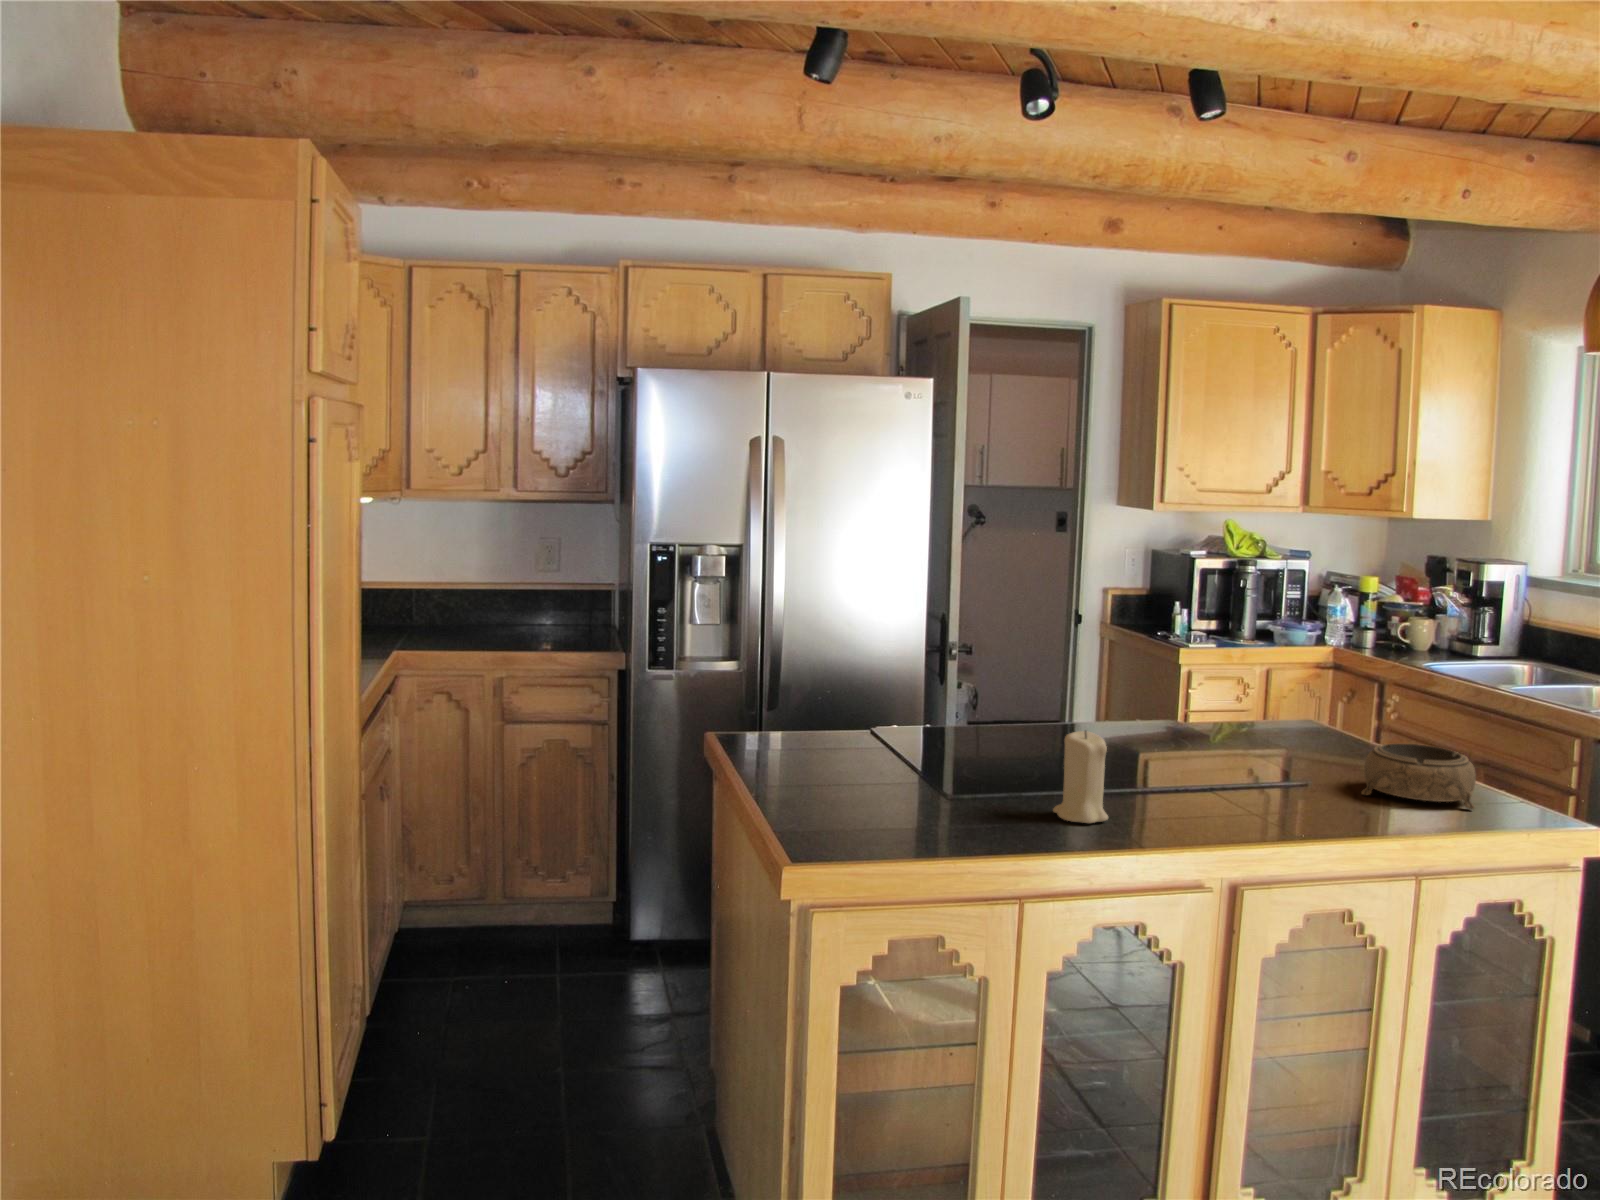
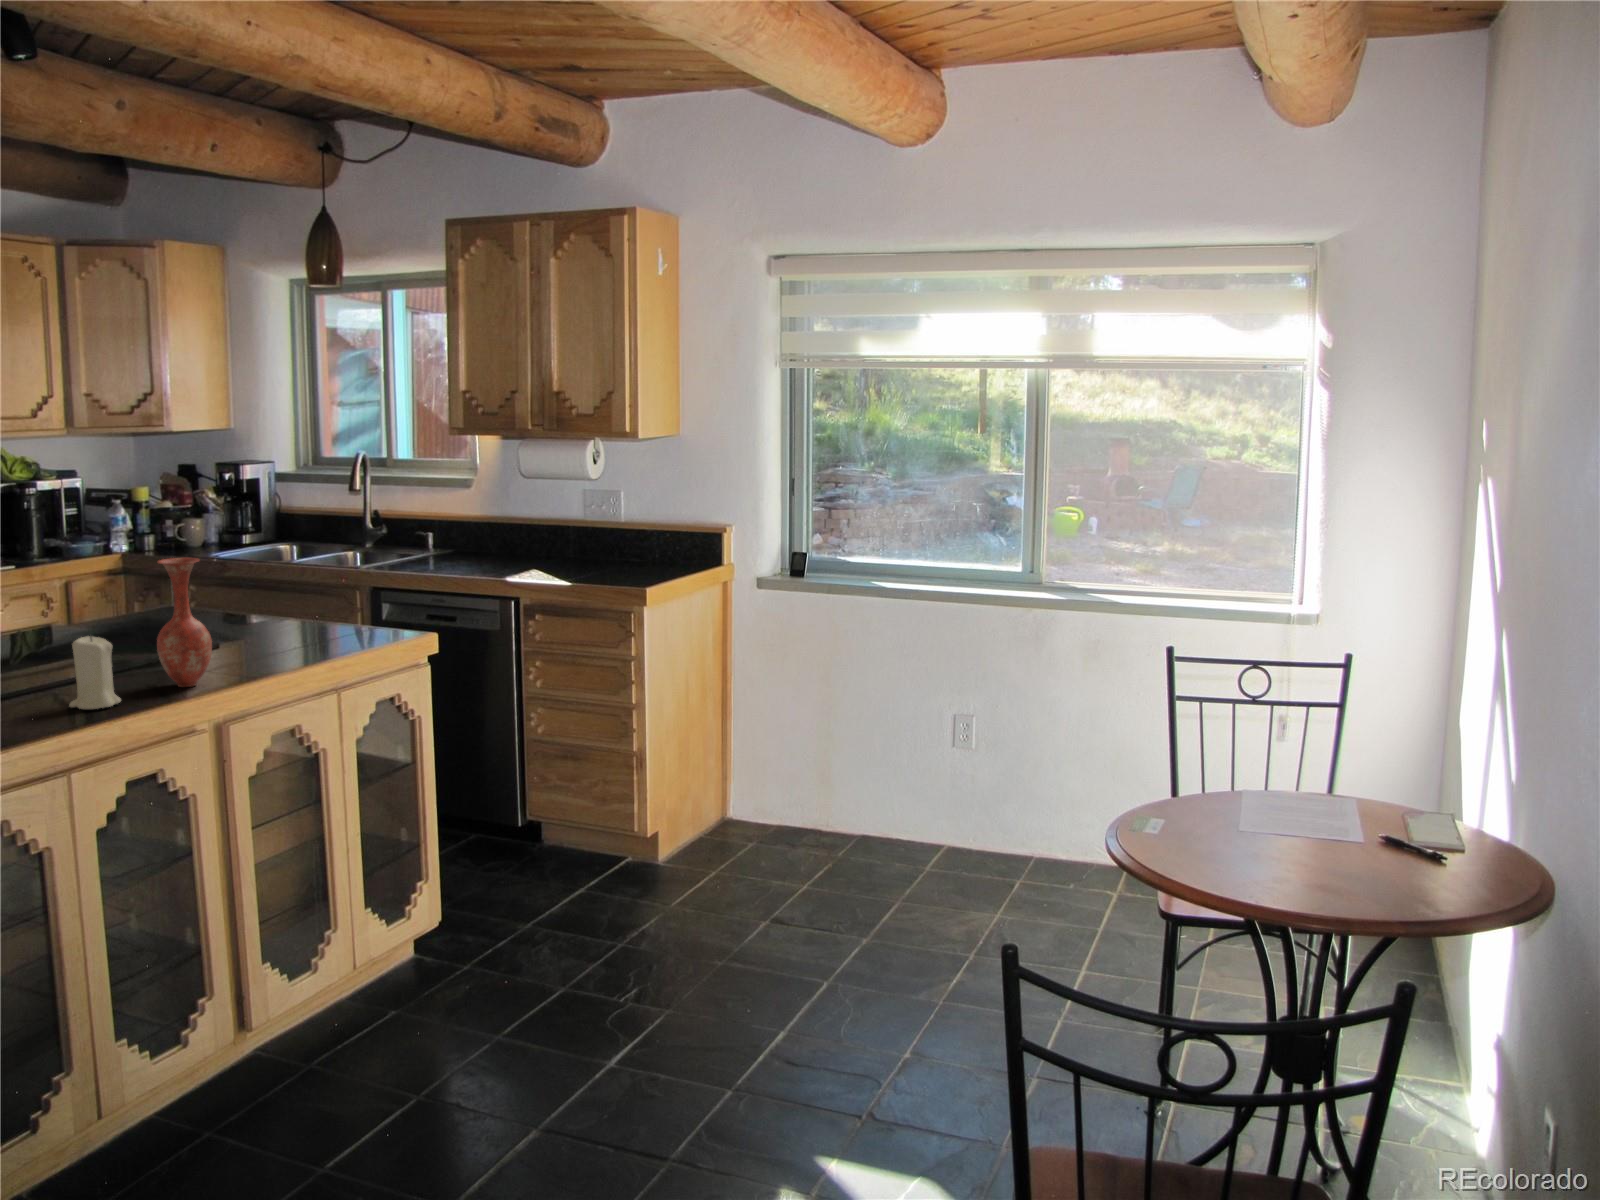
vase: none [1174,652,1244,822] -> present [157,558,212,687]
decorative bowl: present [1361,744,1476,809] -> none [267,606,348,649]

